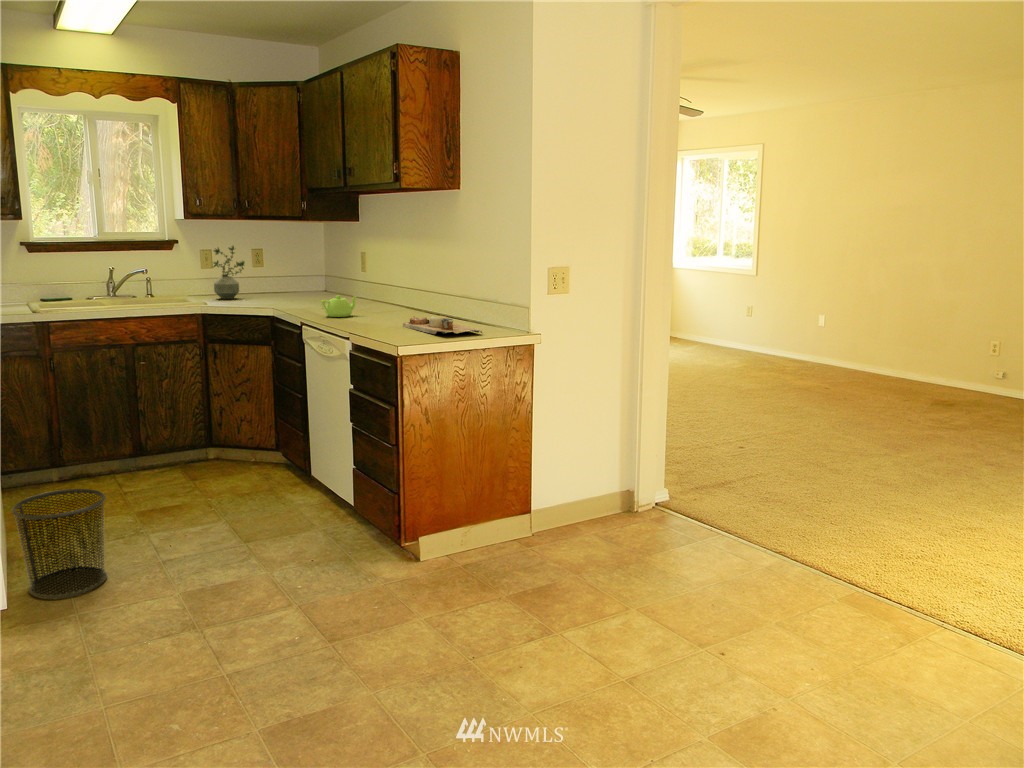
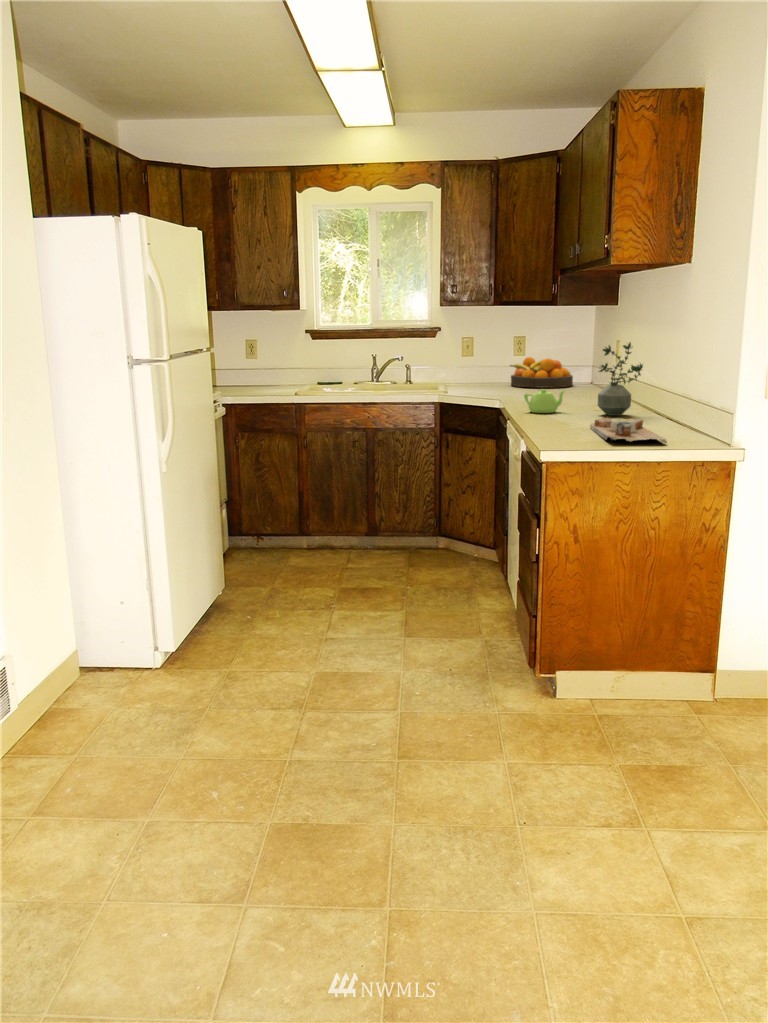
potted plant: present [213,246,244,299] -> present [598,343,643,416]
fruit bowl: none [260,268,321,296] -> present [510,357,573,388]
trash can: present [11,489,107,599] -> none [208,553,282,648]

